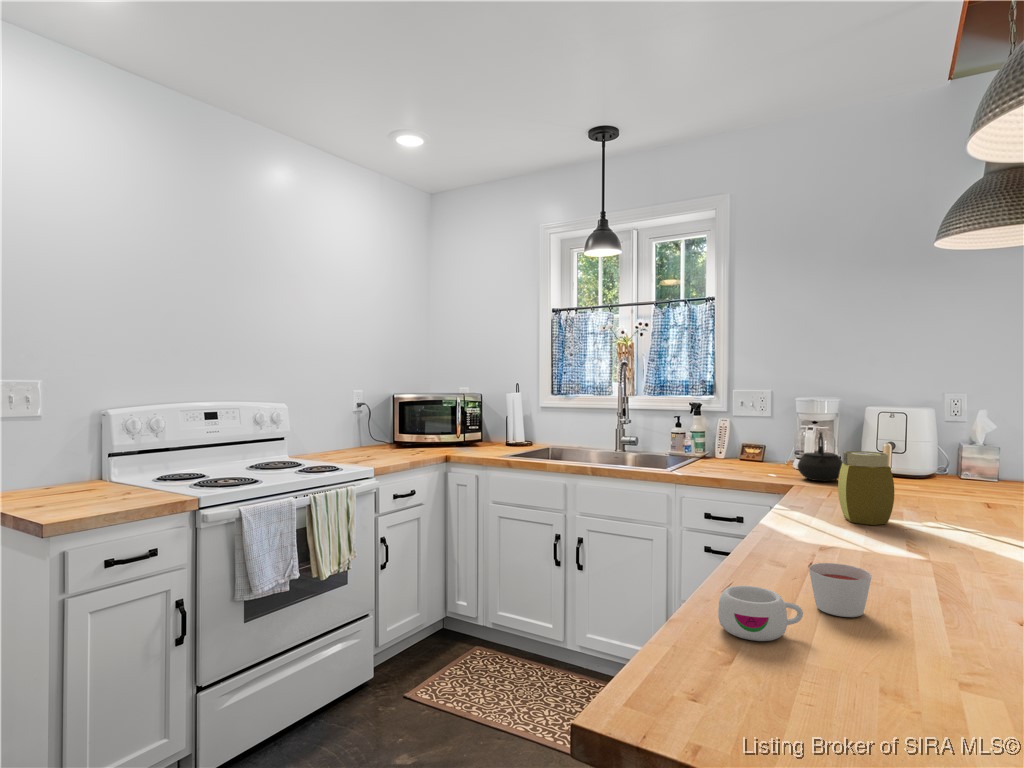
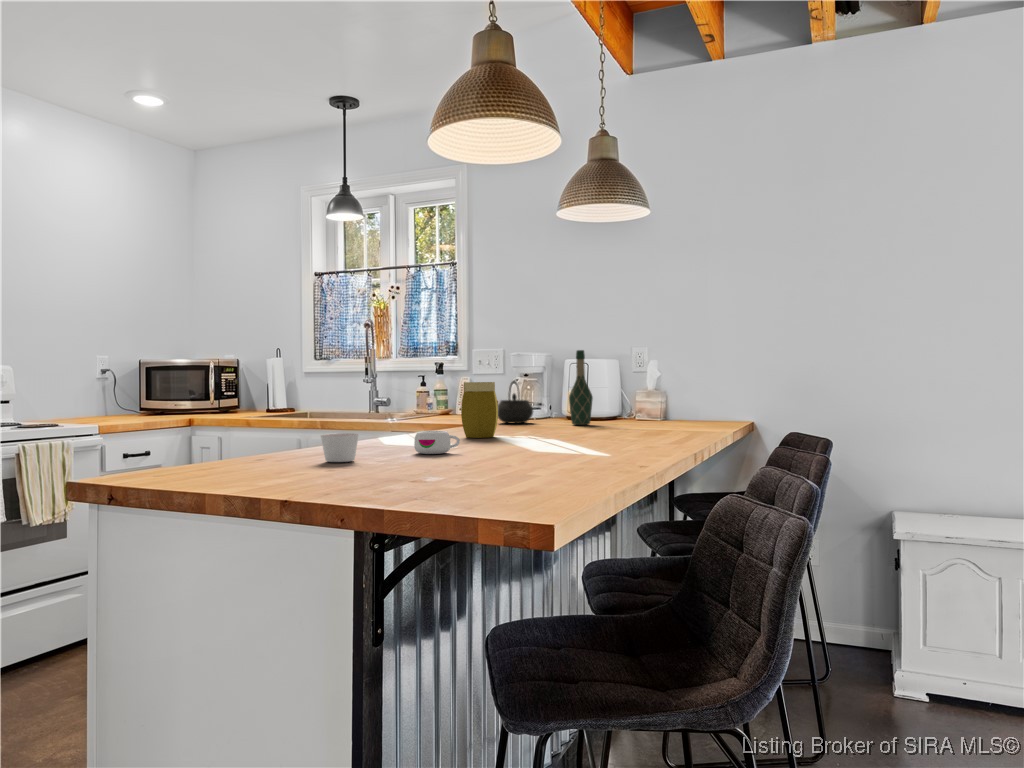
wine bottle: none [900,402,933,489] -> present [569,350,593,425]
mug: present [718,586,803,641] -> present [414,431,460,454]

